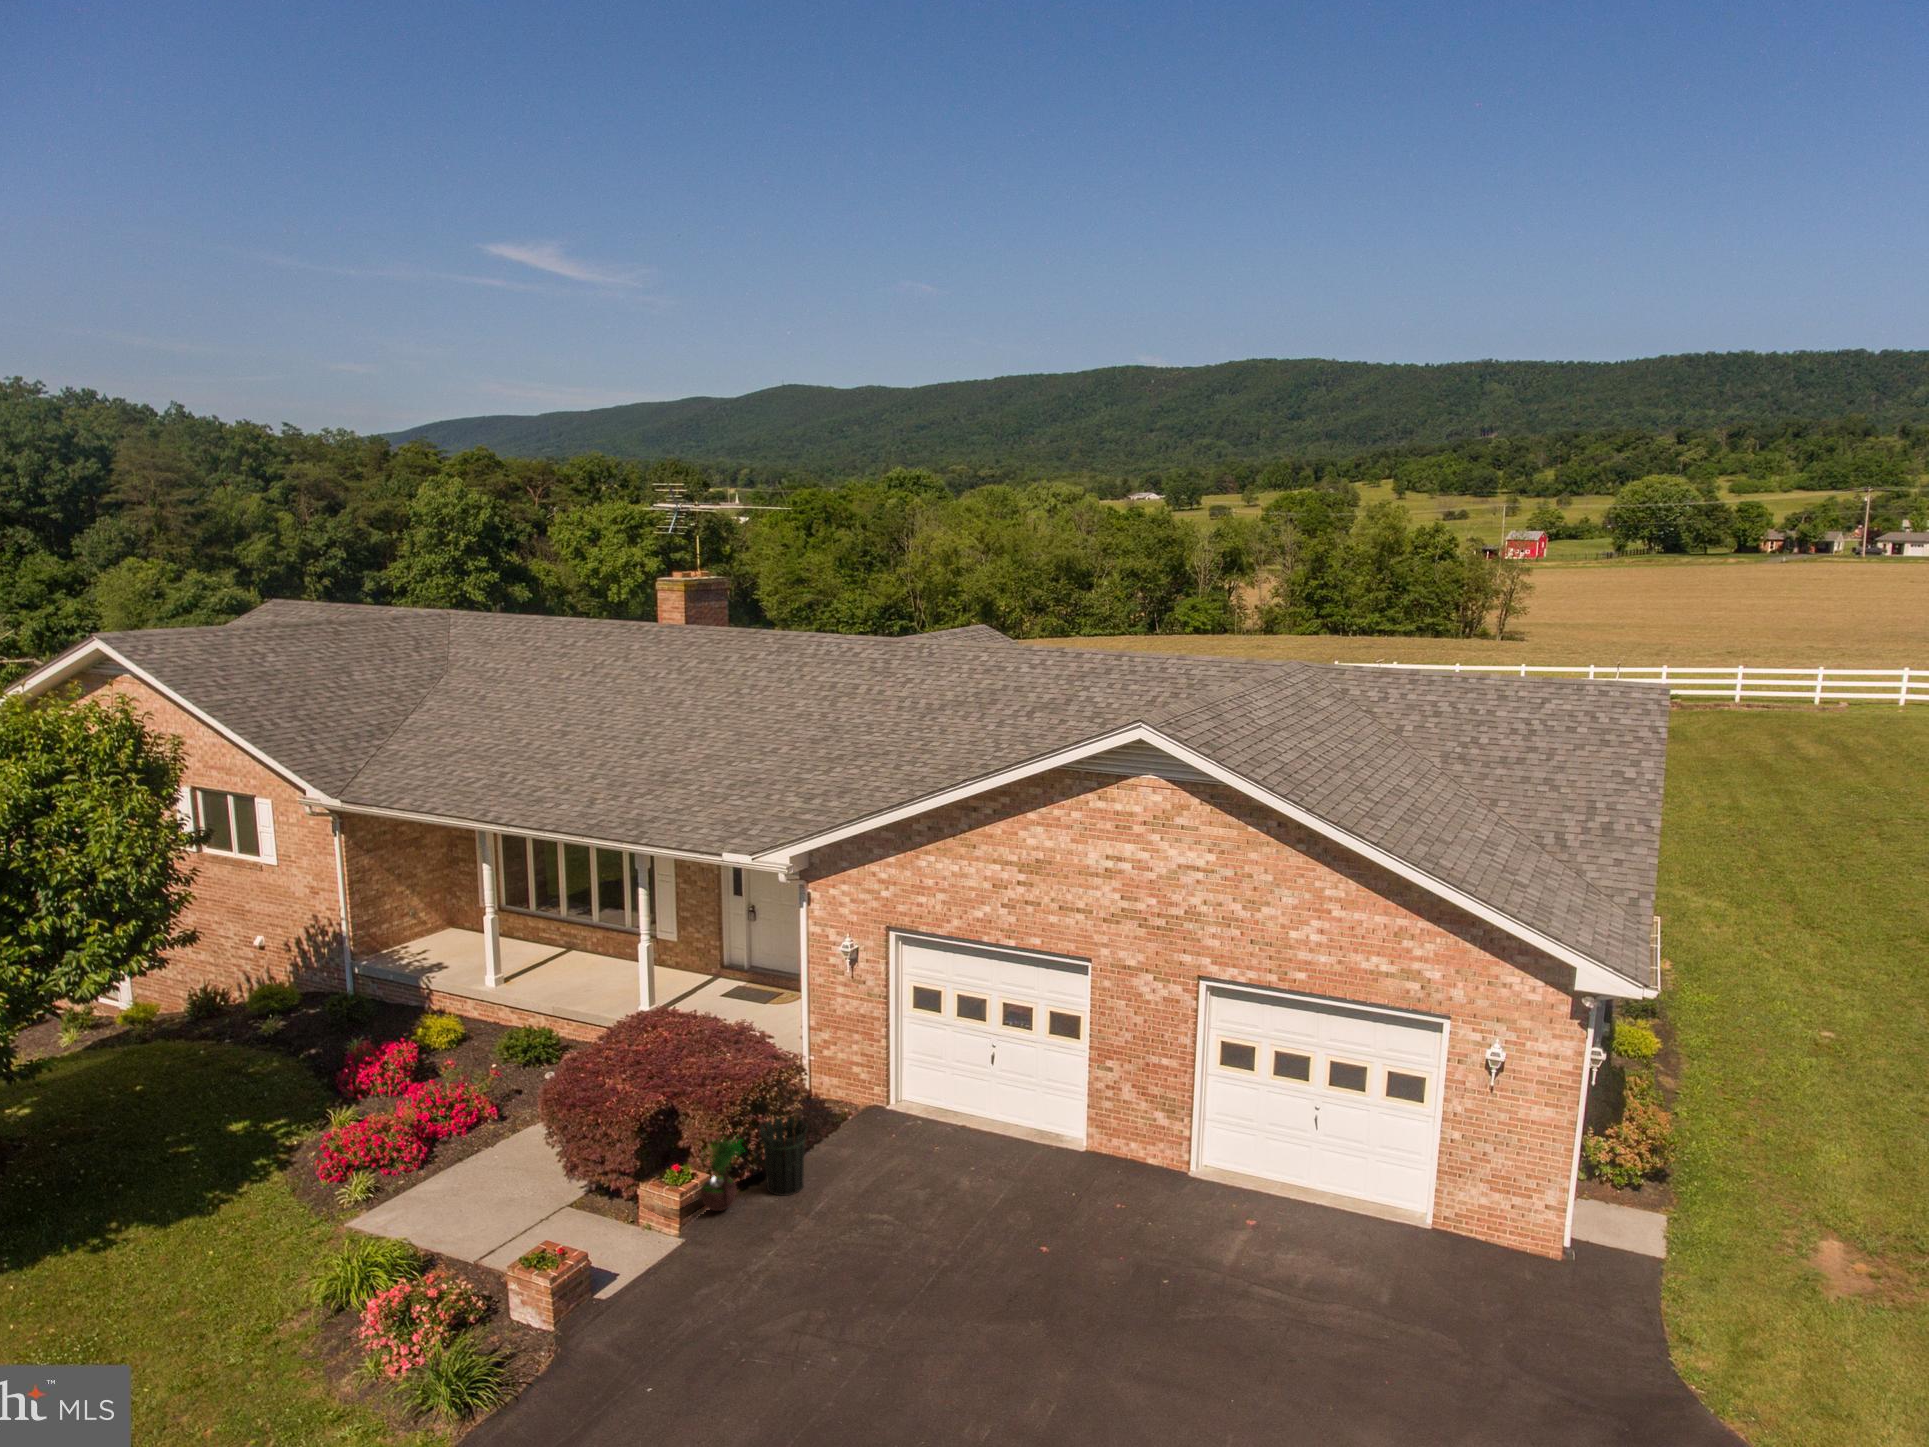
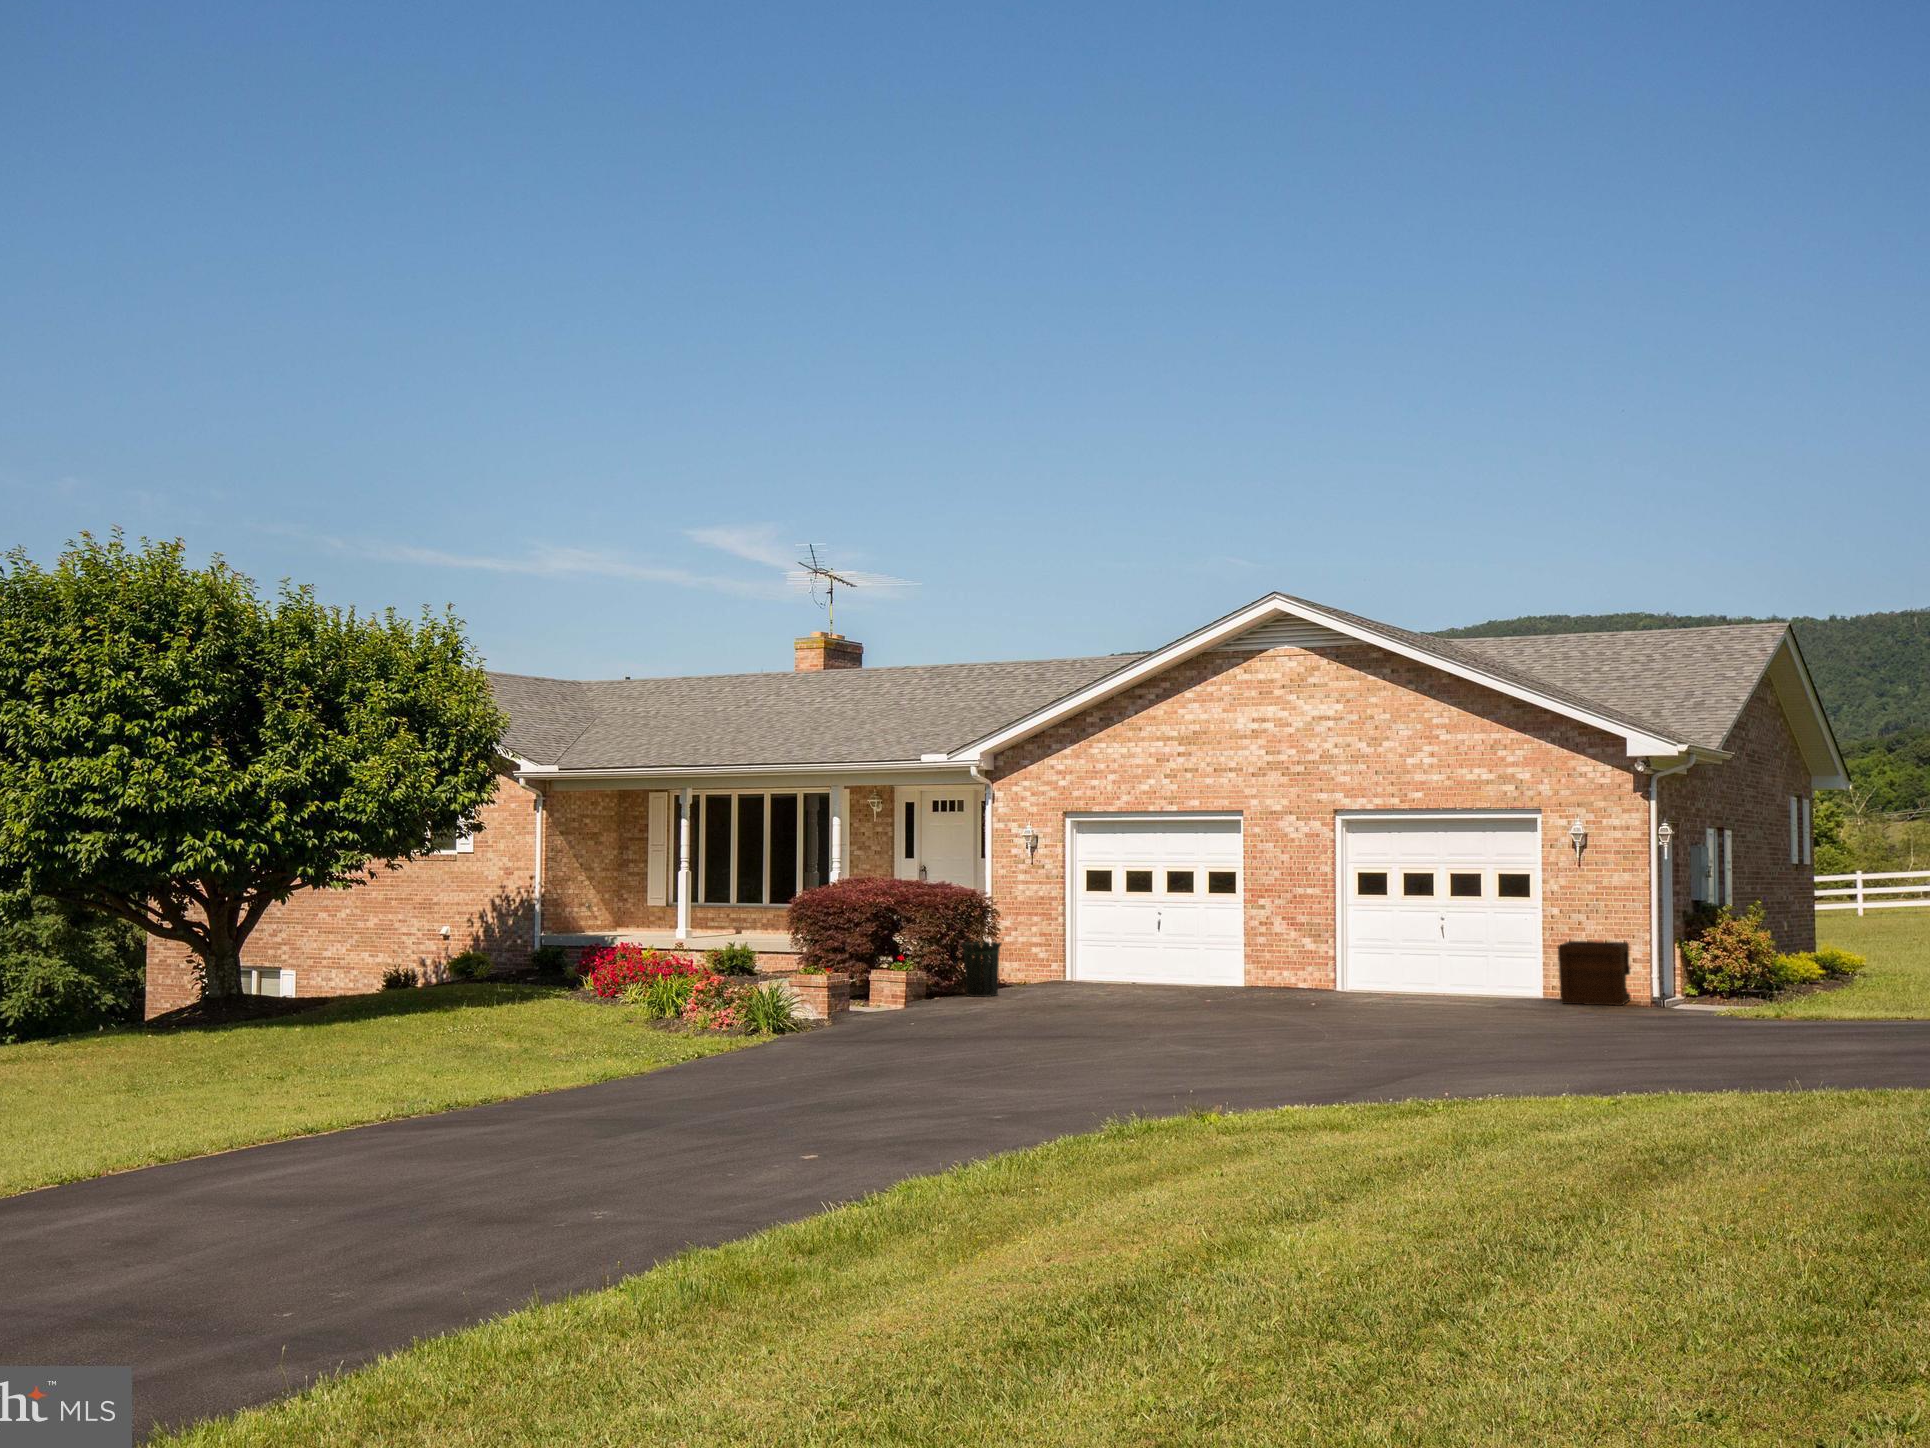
potted tree: present [701,1139,741,1211] -> none [913,929,953,999]
wooden crate: none [1465,1175,1546,1289] -> present [1558,941,1631,1006]

